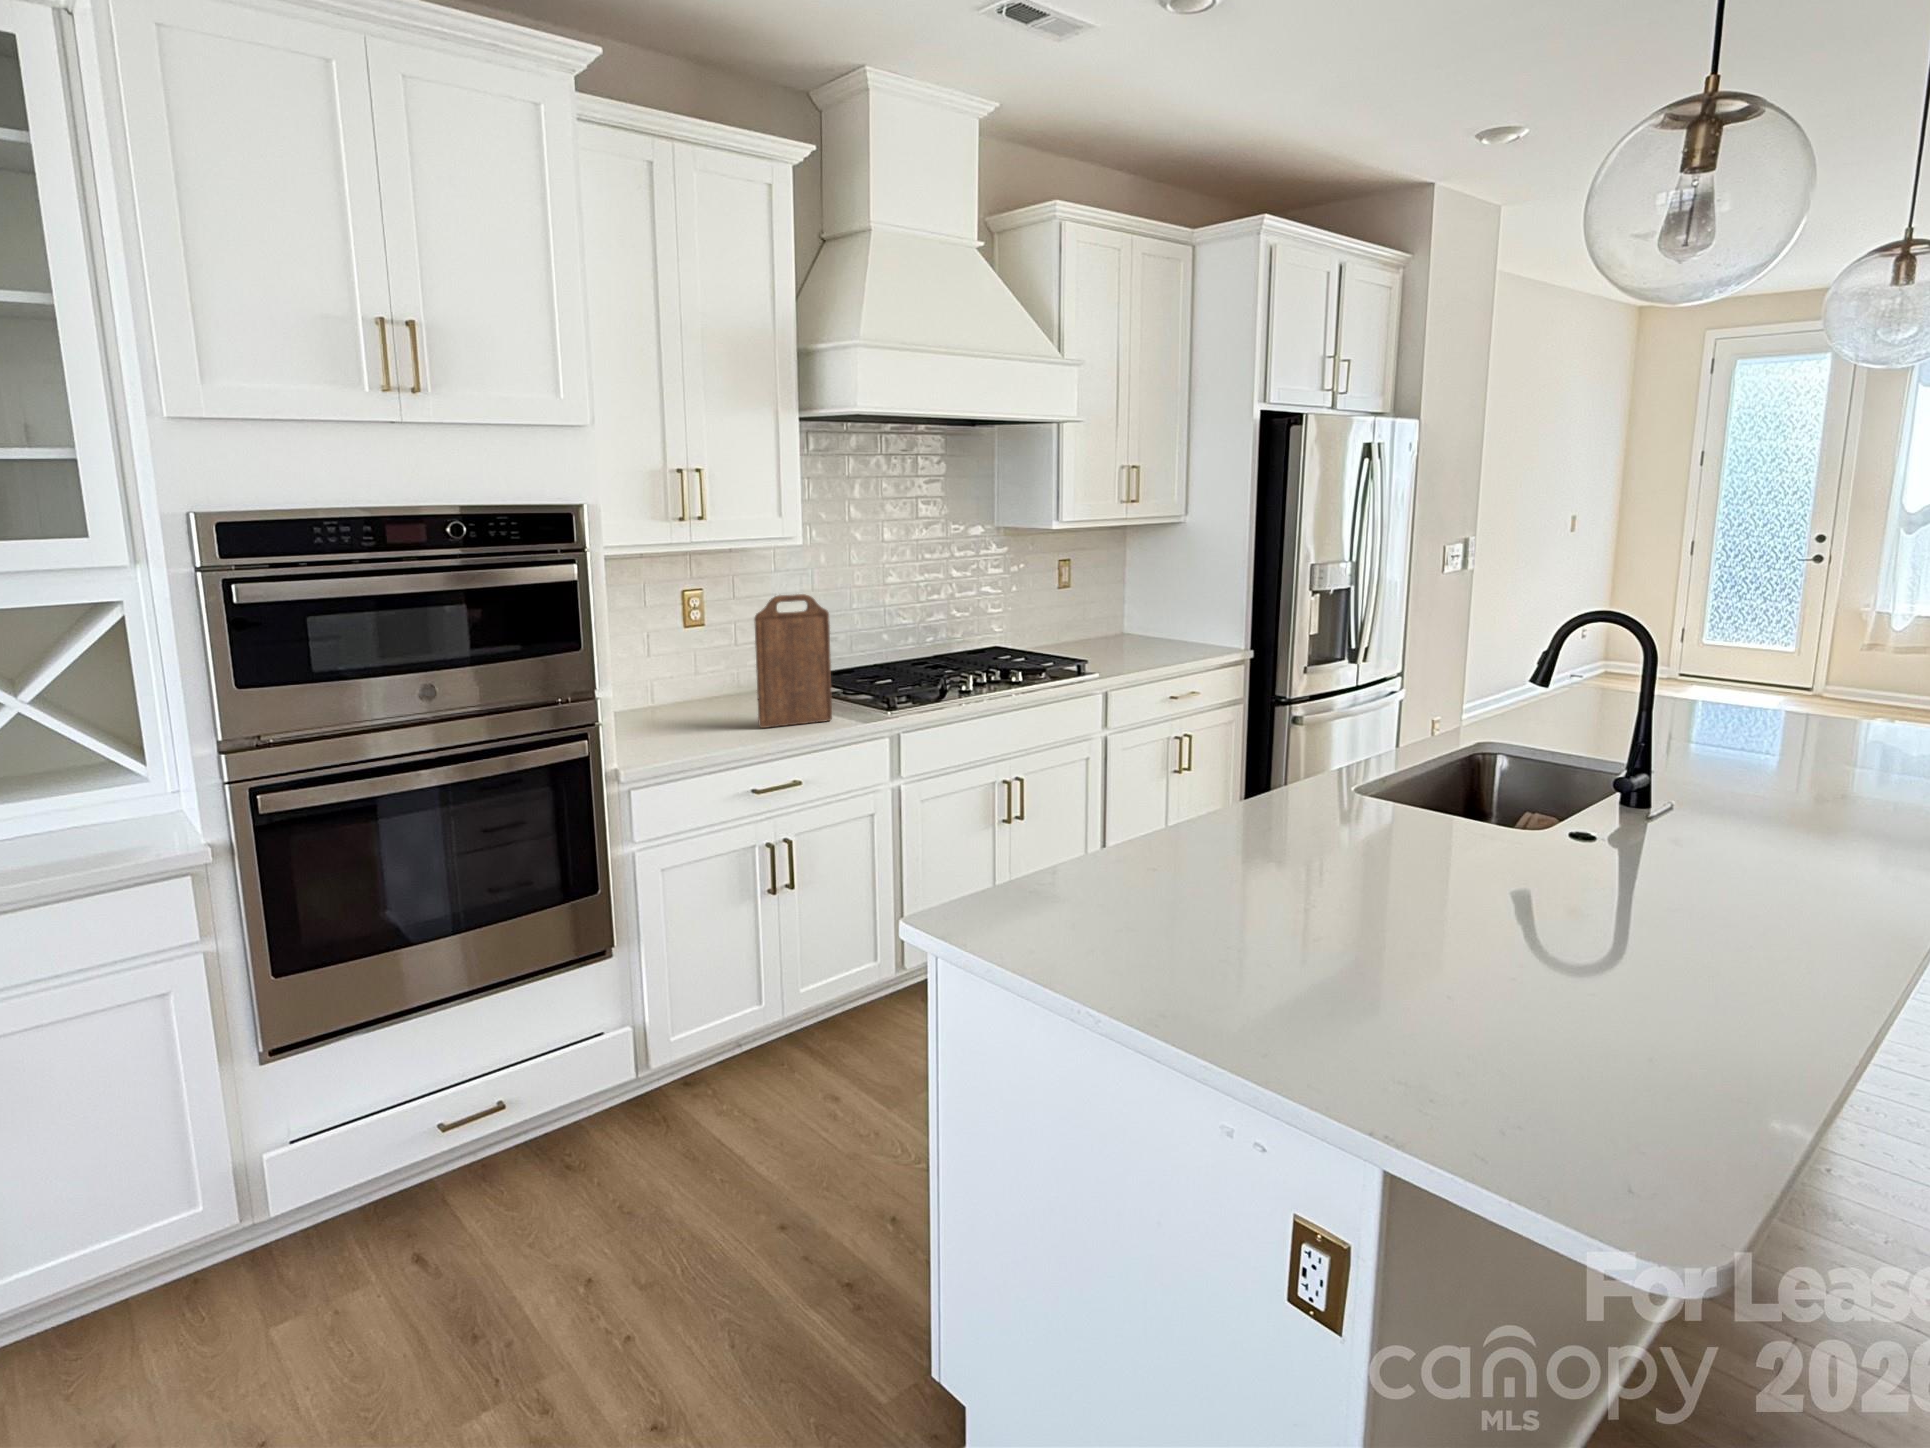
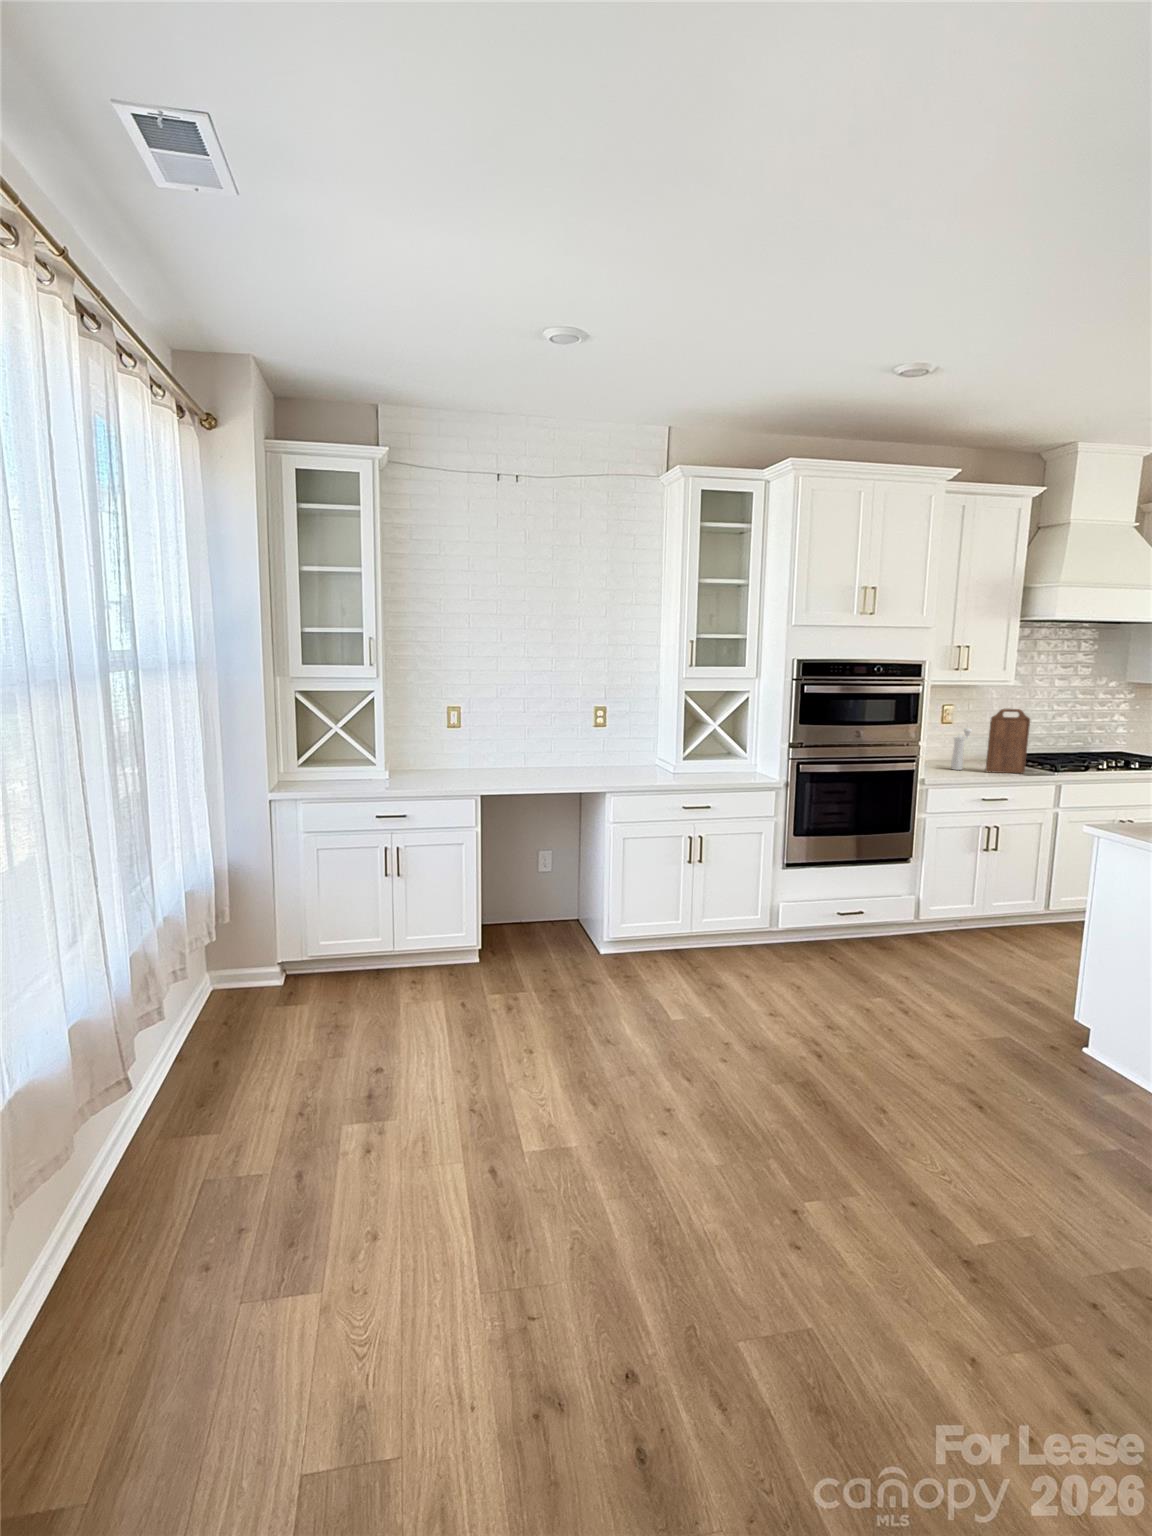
pepper mill: none [691,639,730,730] -> present [951,728,972,770]

